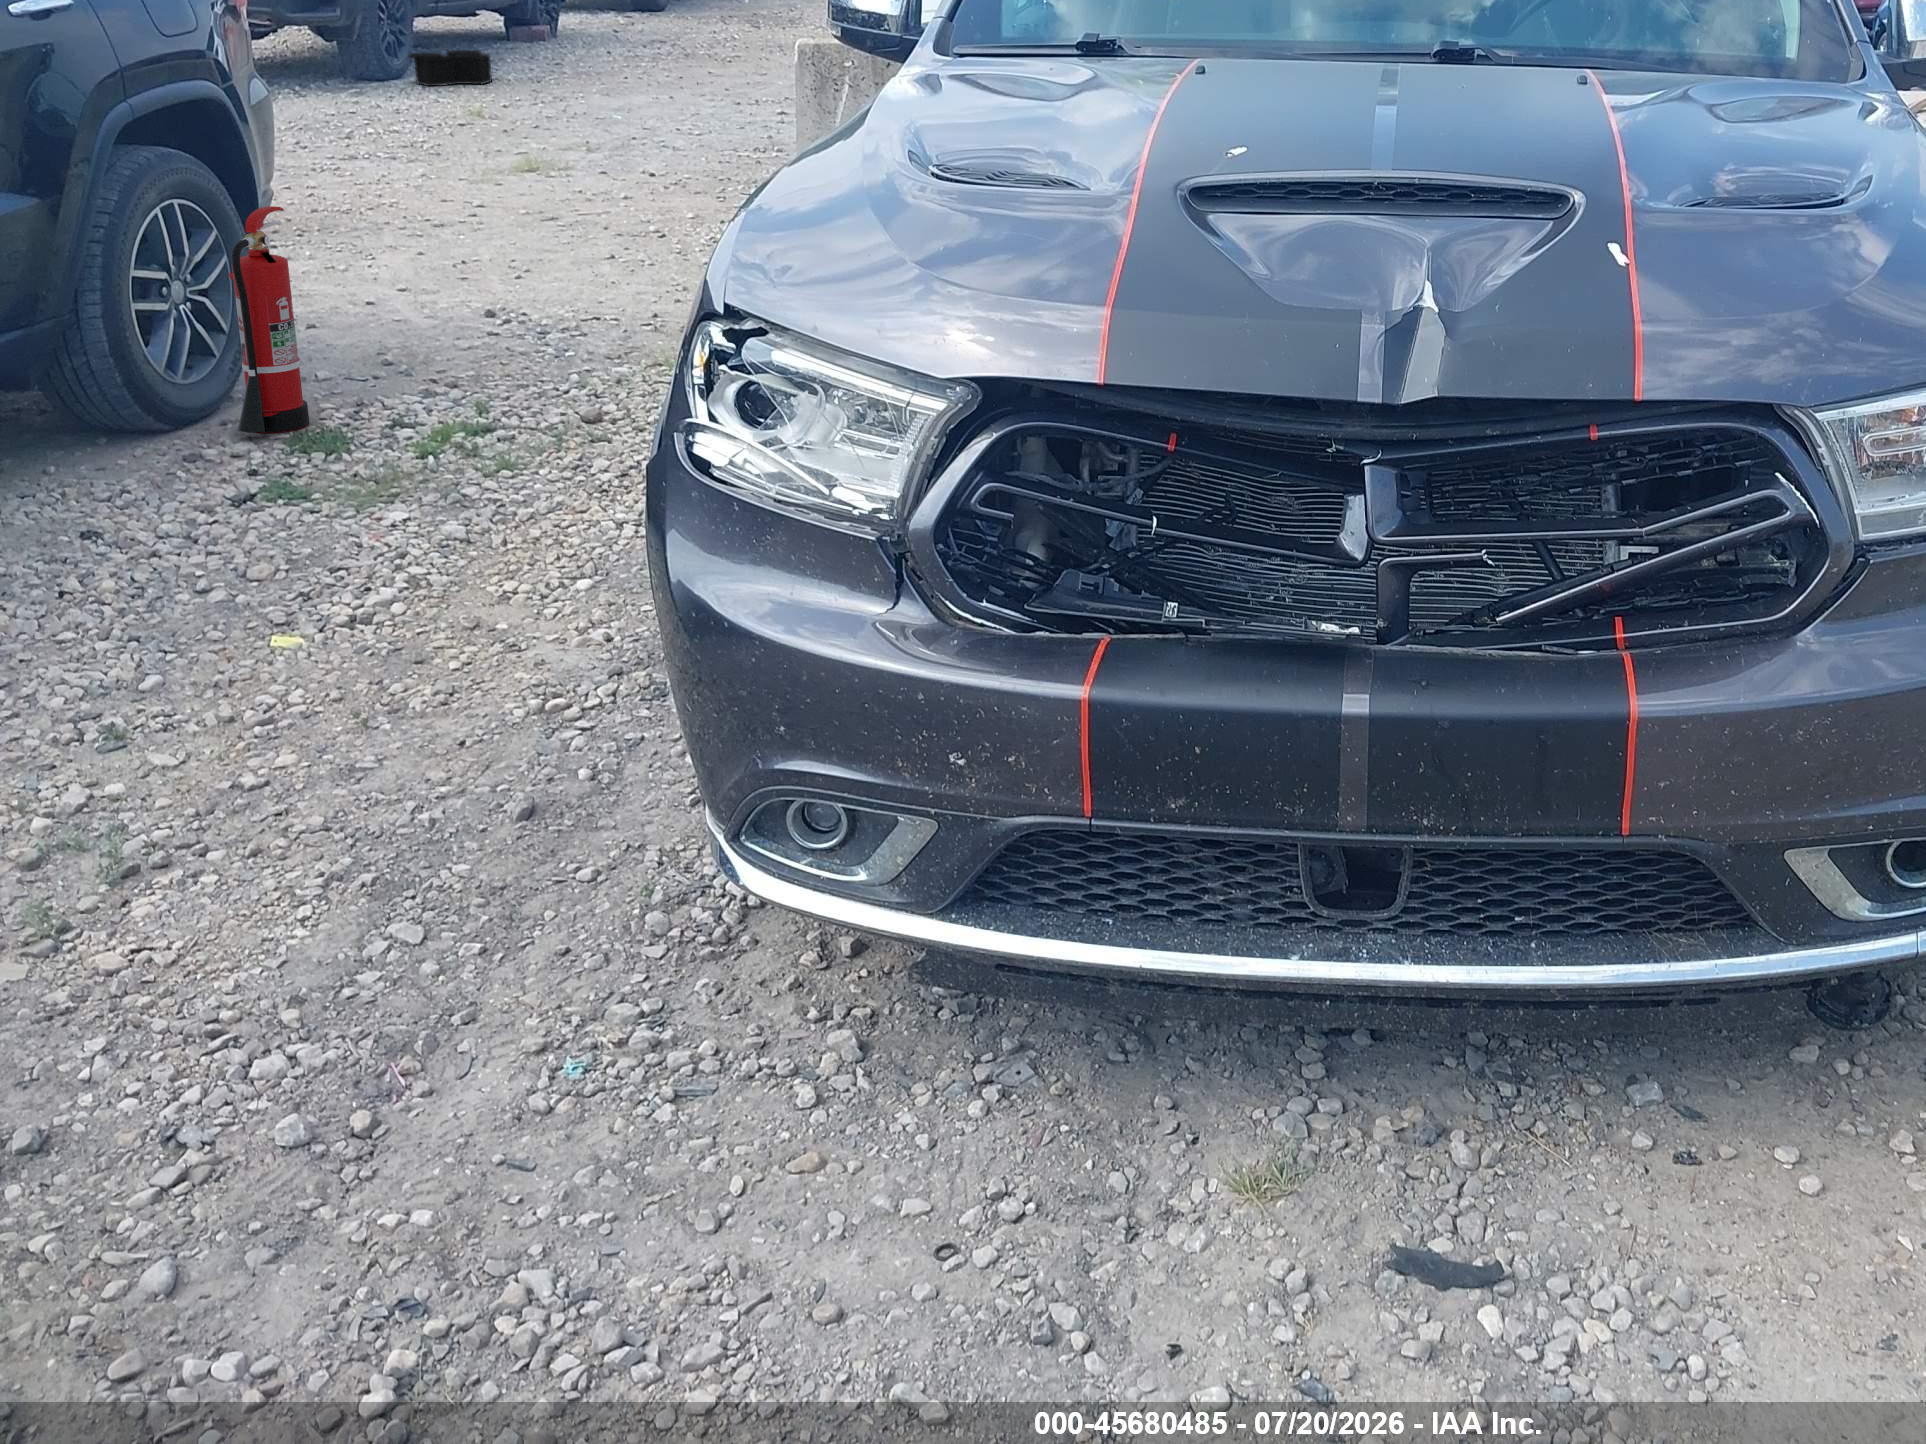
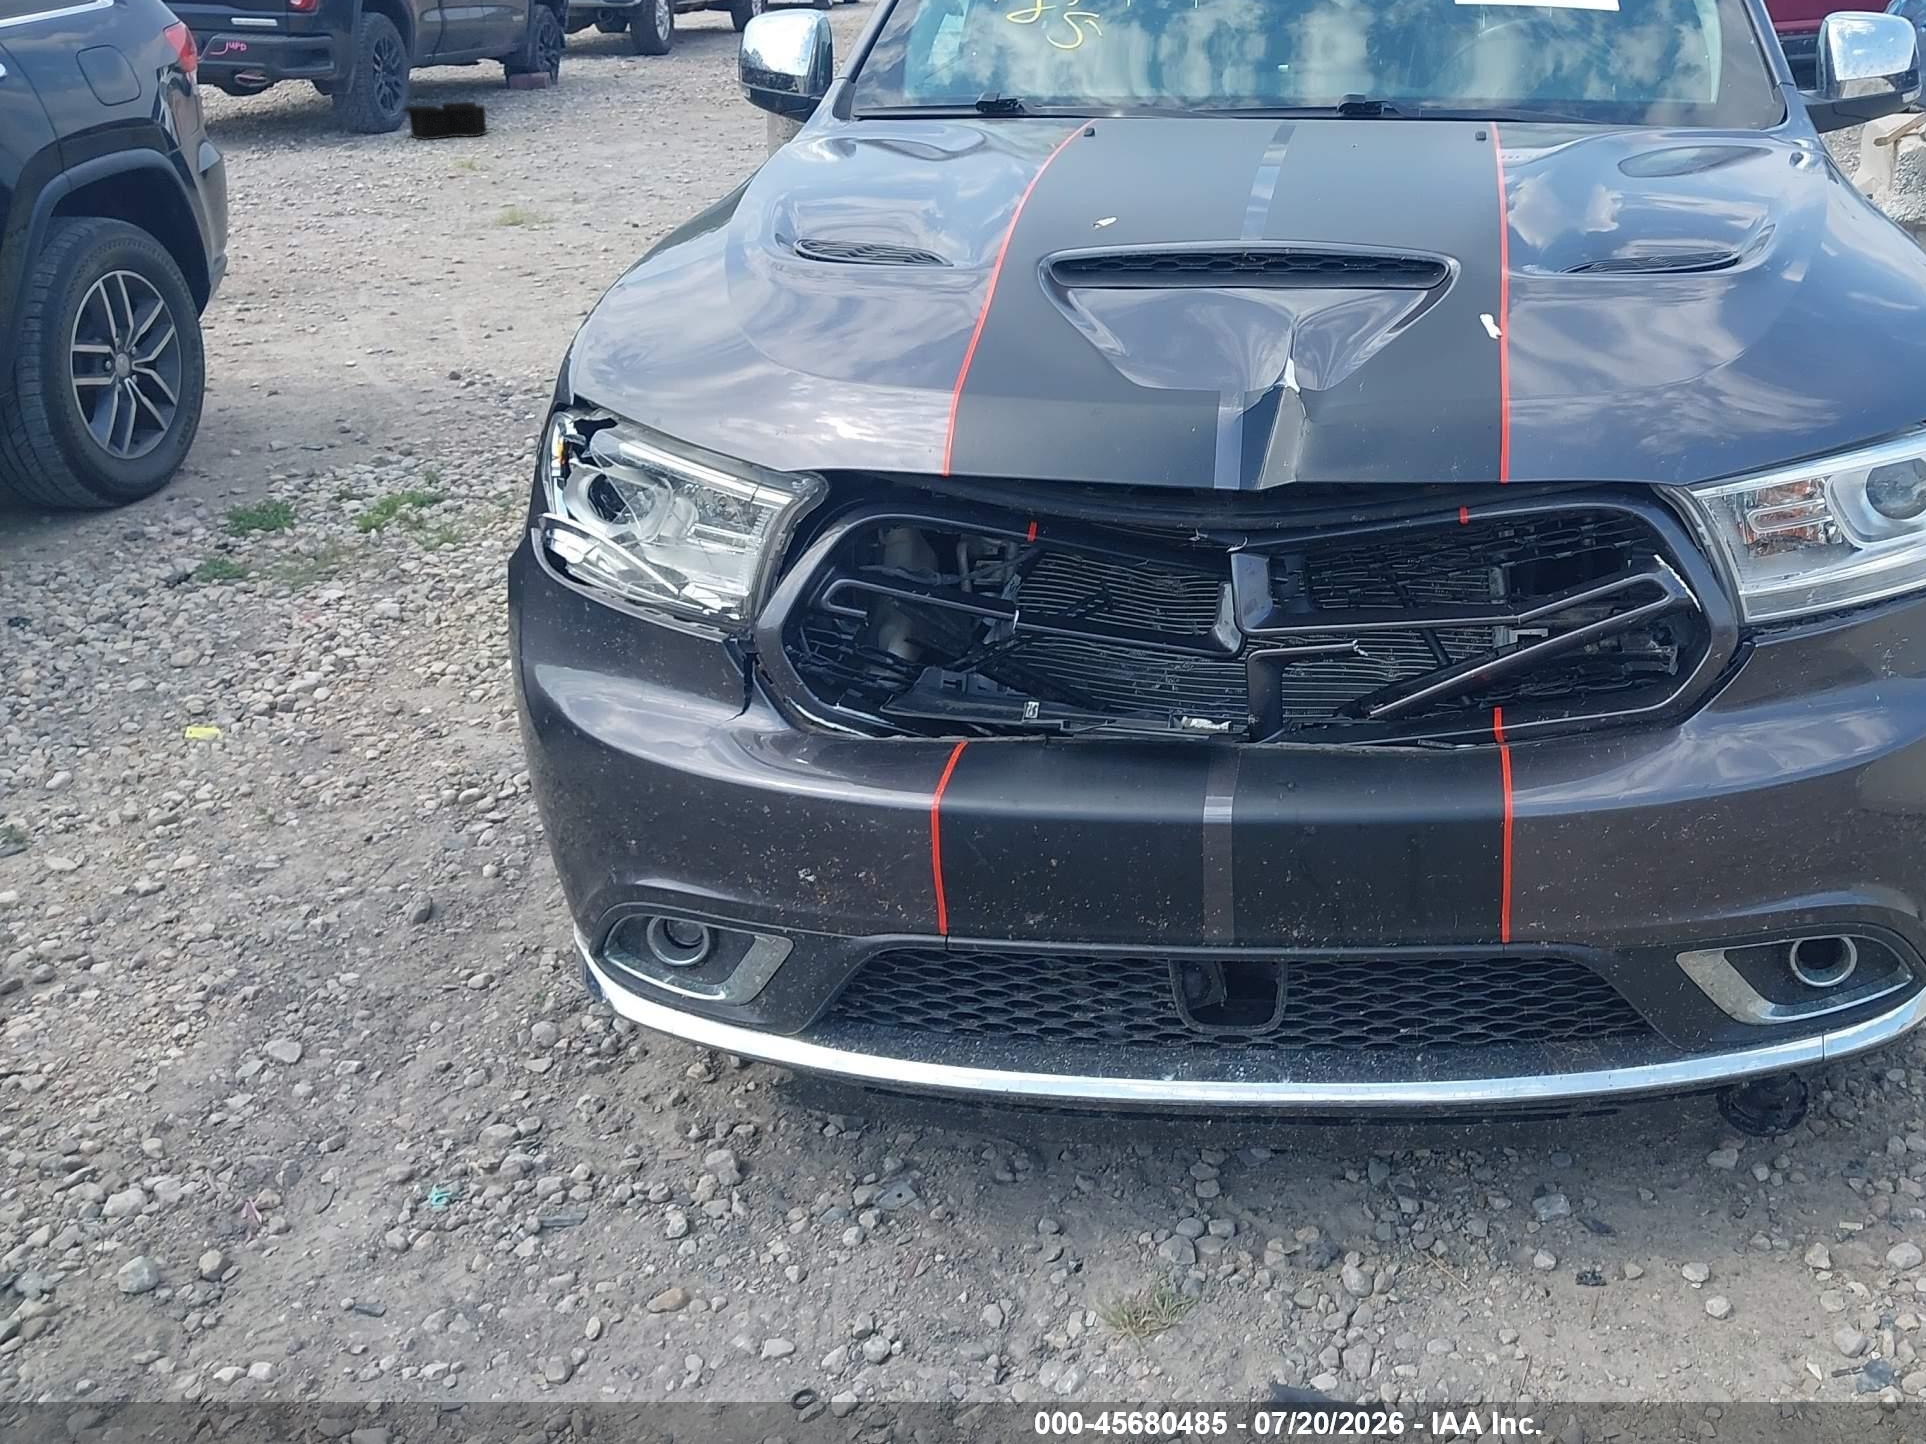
fire extinguisher: present [229,206,309,433] -> none [173,279,258,508]

